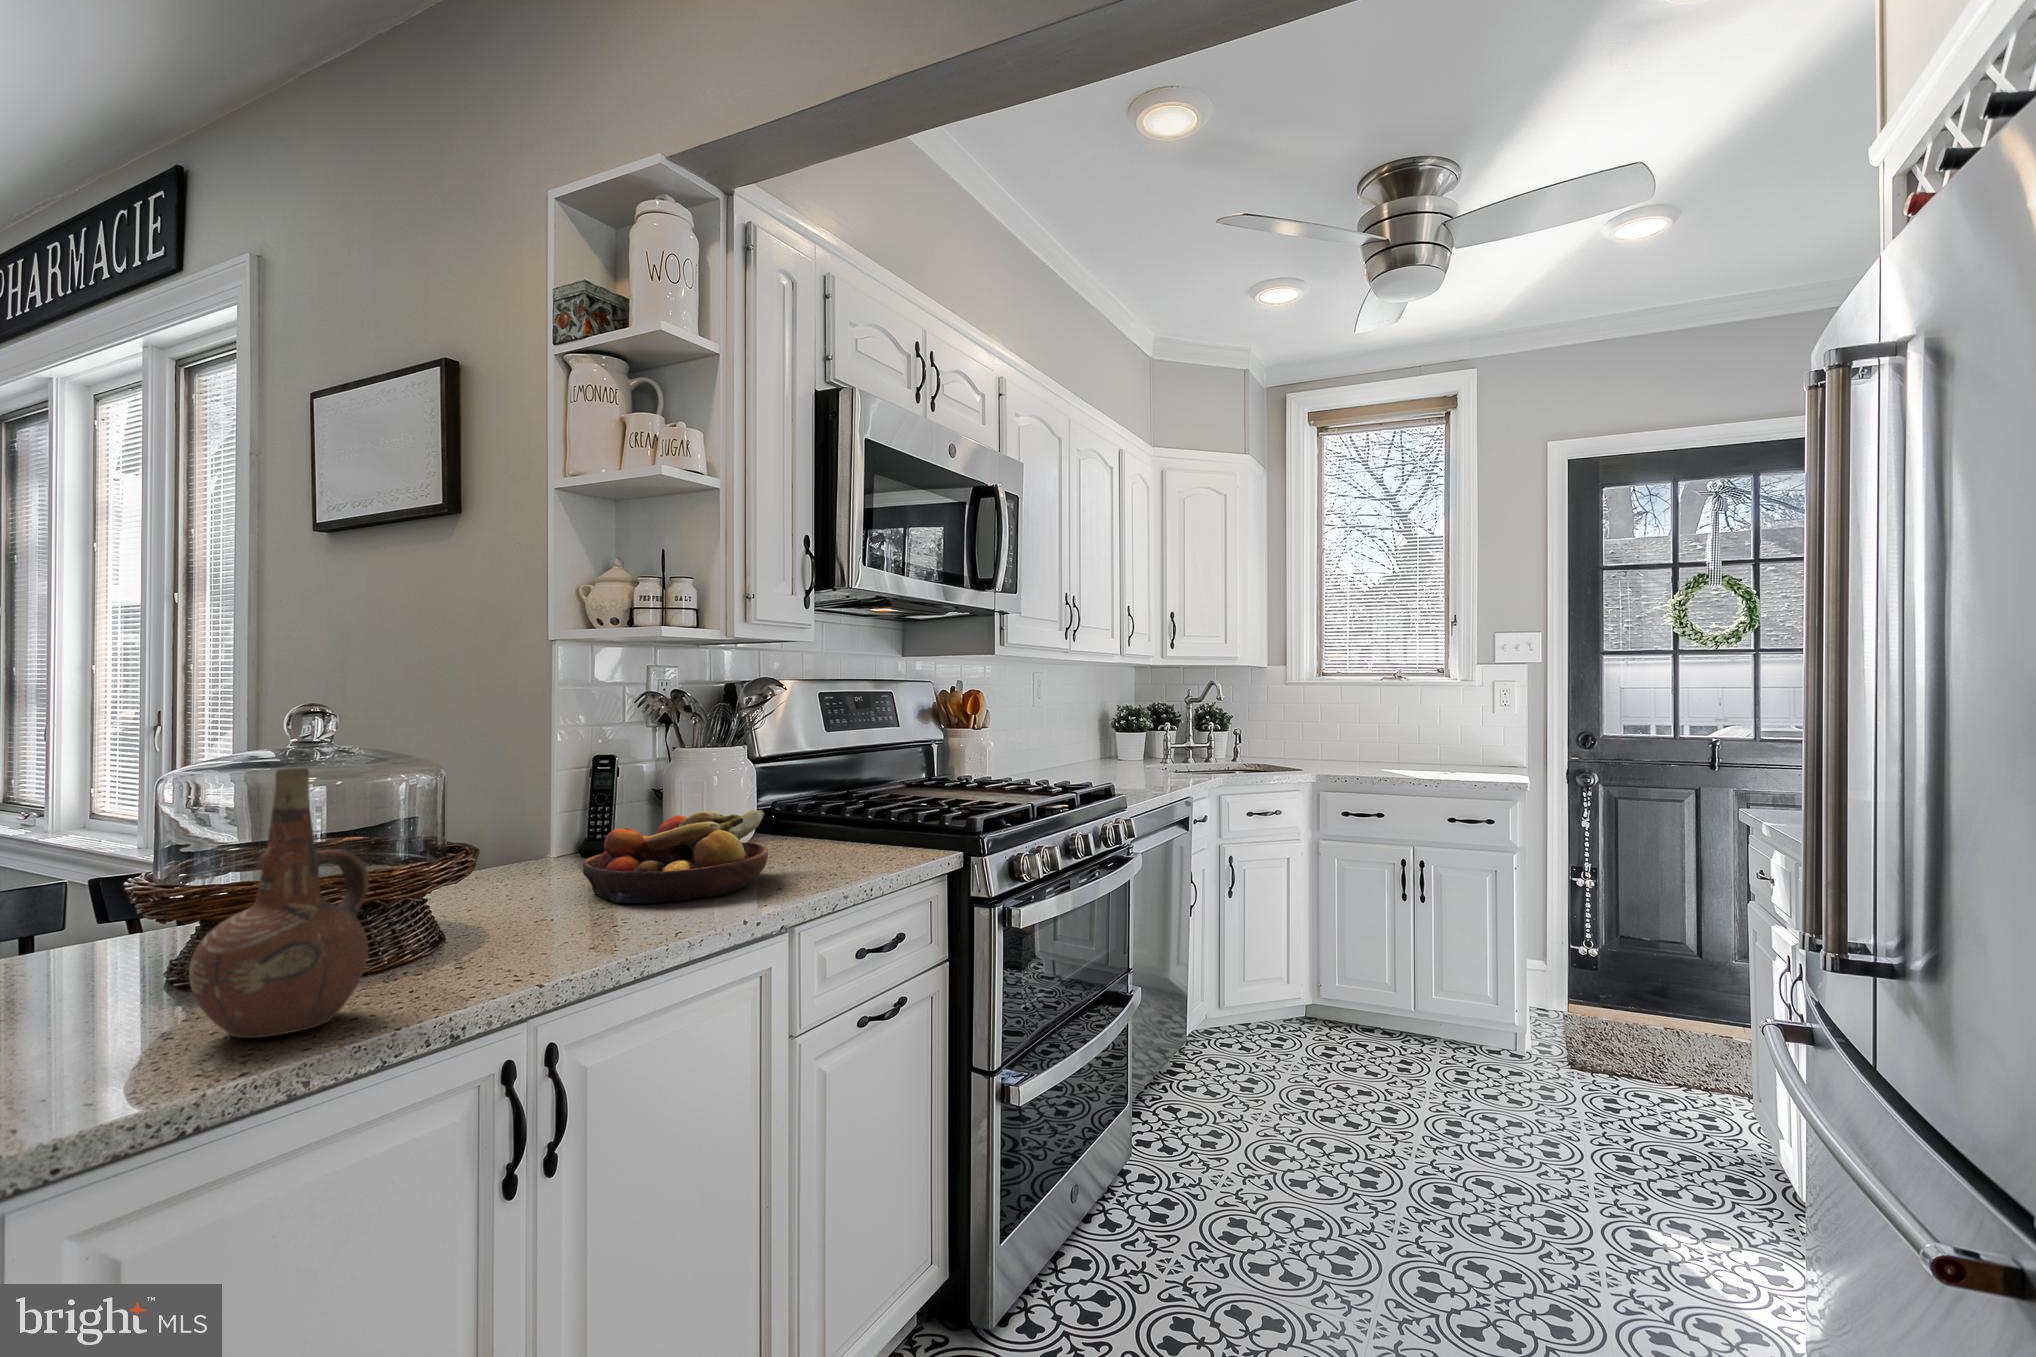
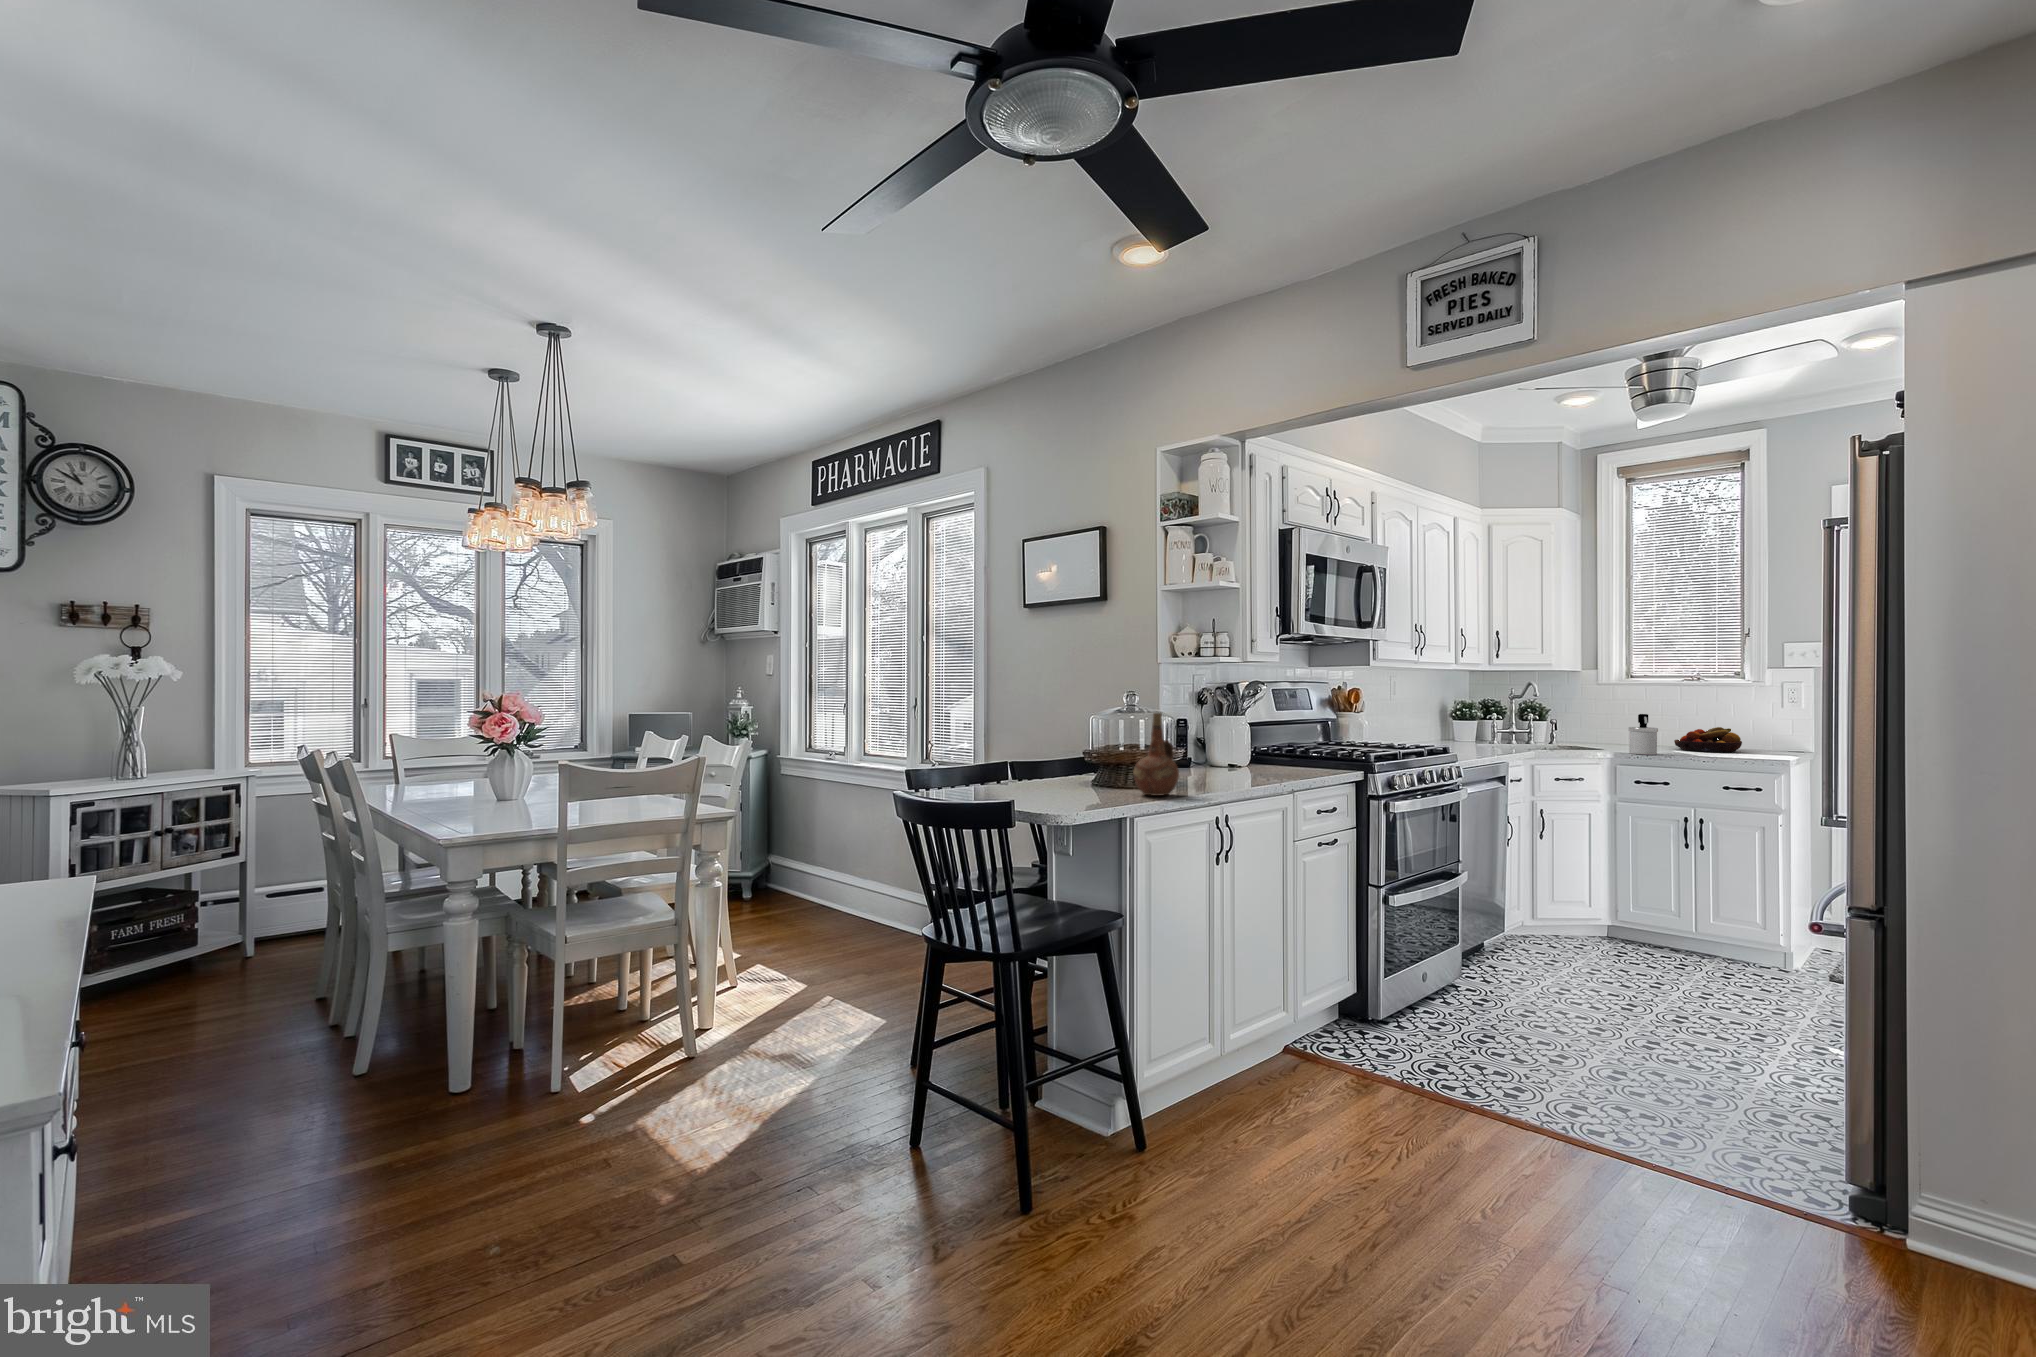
soap dispenser: none [1334,721,1369,777] -> present [1629,714,1658,755]
fruit bowl: present [583,810,768,903] -> present [1674,727,1742,752]

